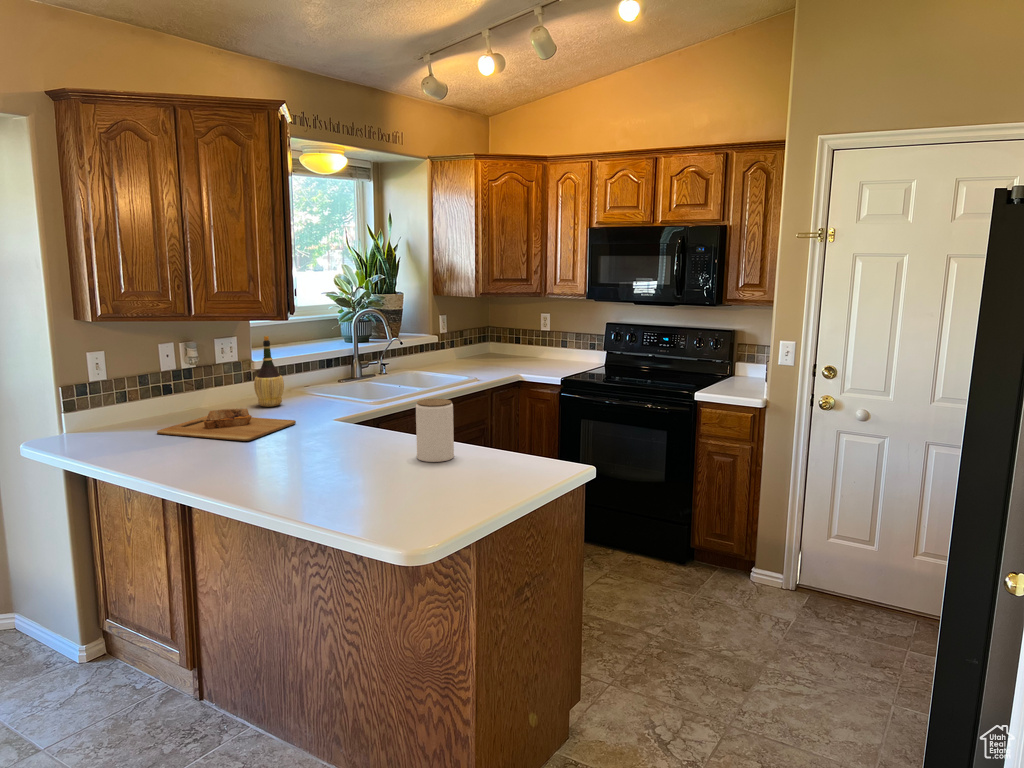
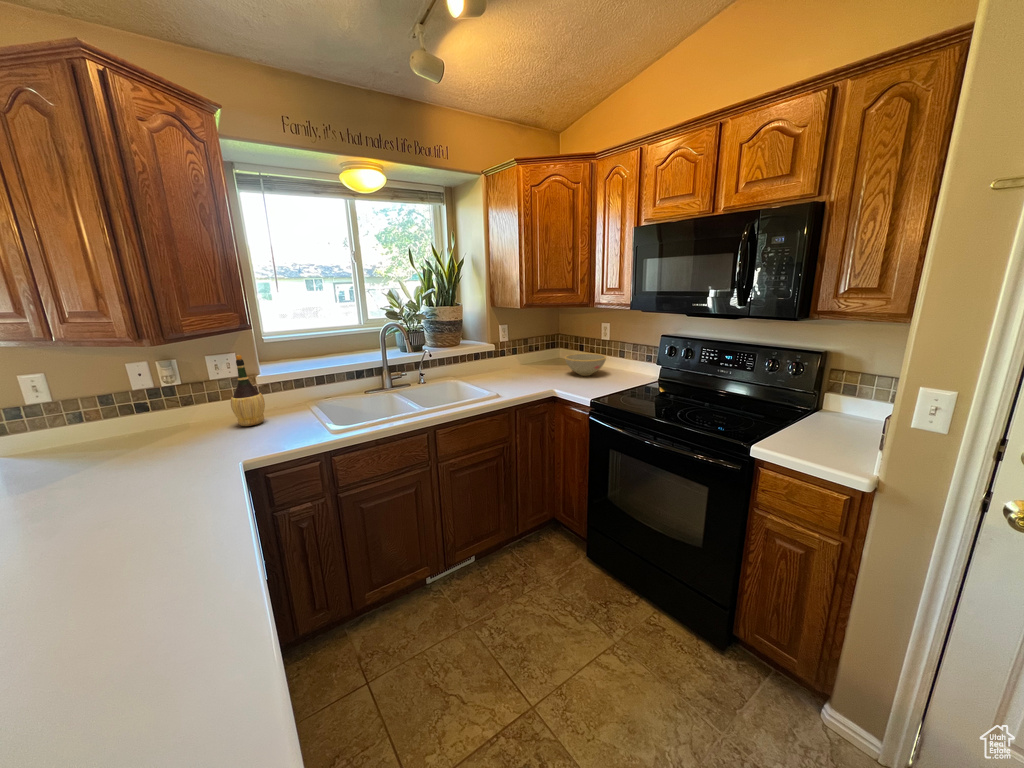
bowl: none [513,343,554,365] -> present [565,353,606,376]
jar: present [416,399,454,462] -> none [75,501,187,630]
cutting board: present [157,408,296,441] -> none [61,437,202,497]

